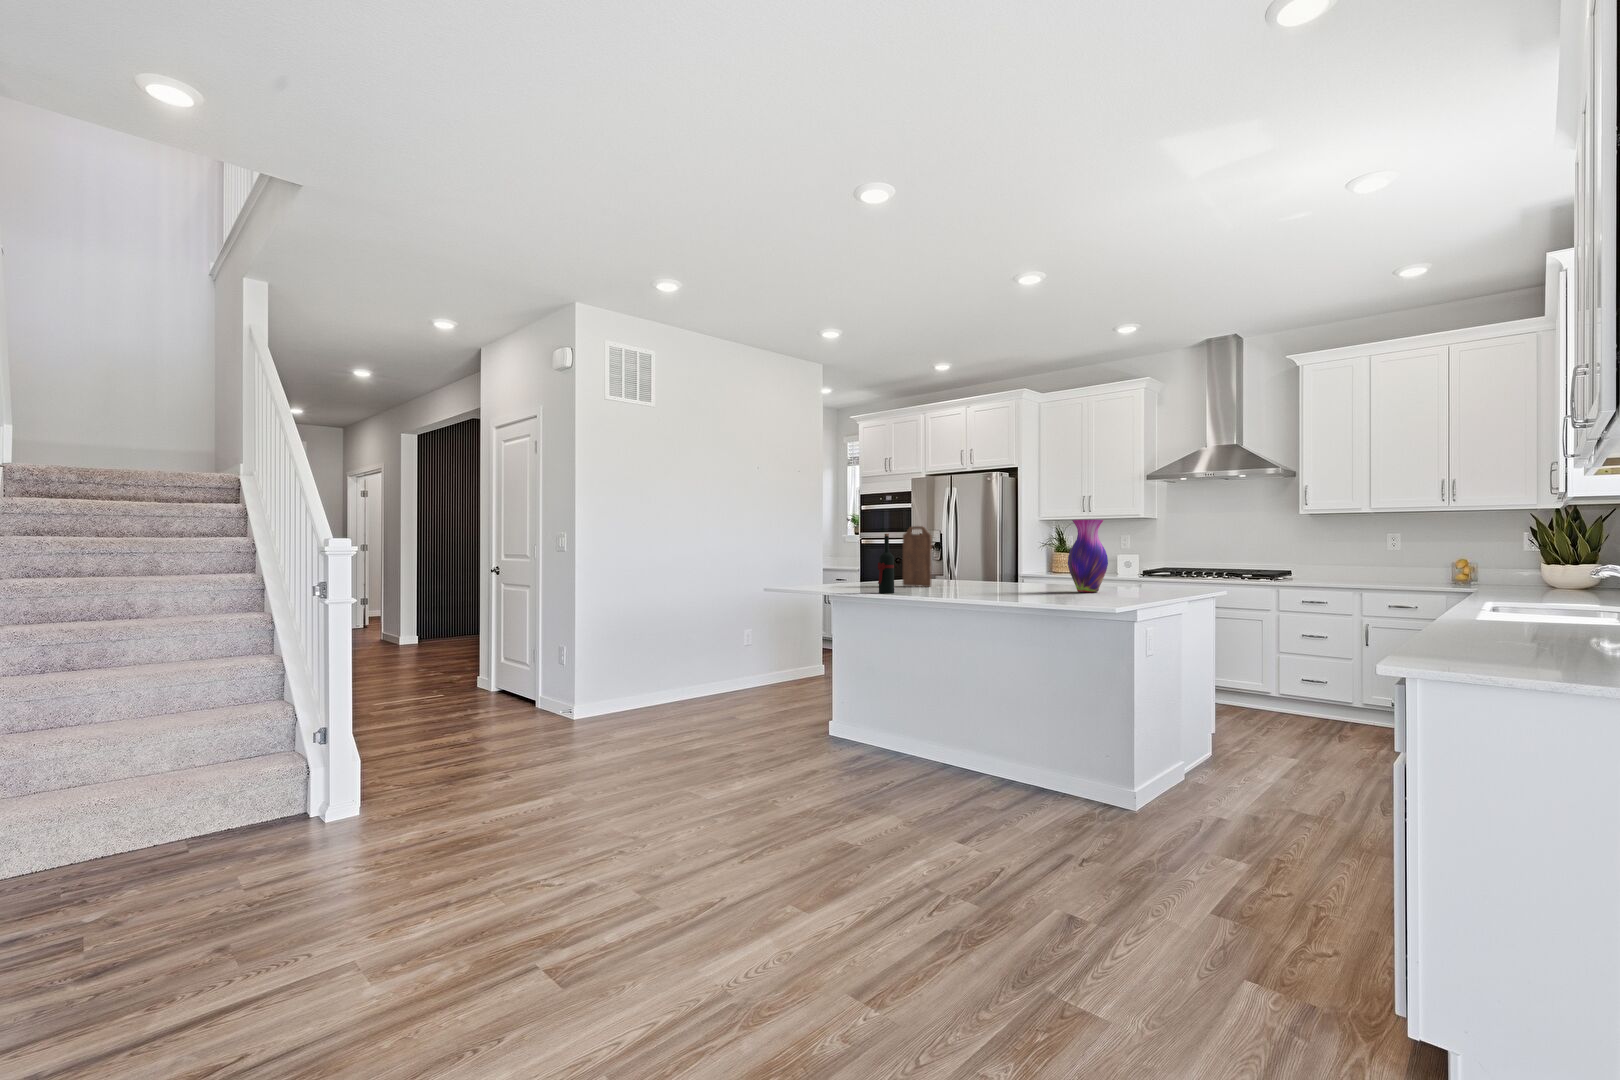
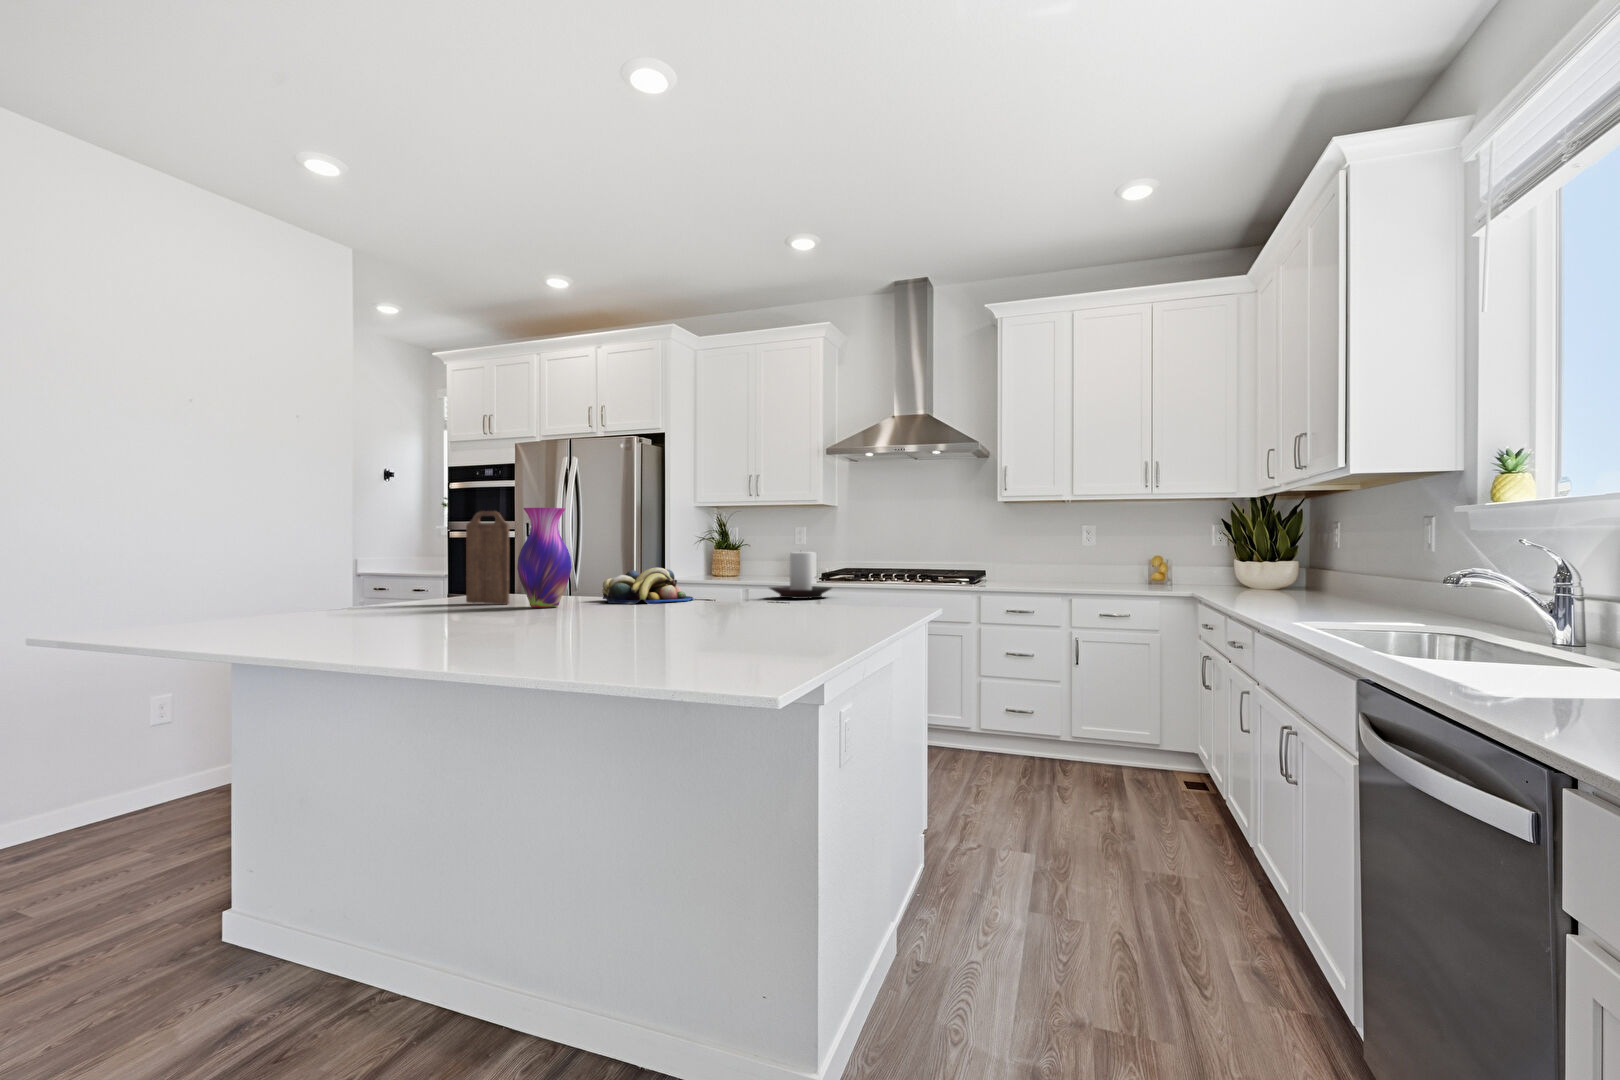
vase: present [1068,520,1108,592] -> present [517,508,572,608]
wine bottle: present [878,534,894,593] -> none [398,522,429,619]
candle holder: none [1112,552,1162,587] -> present [769,552,831,599]
fruit bowl: none [992,564,1057,588] -> present [602,567,694,604]

